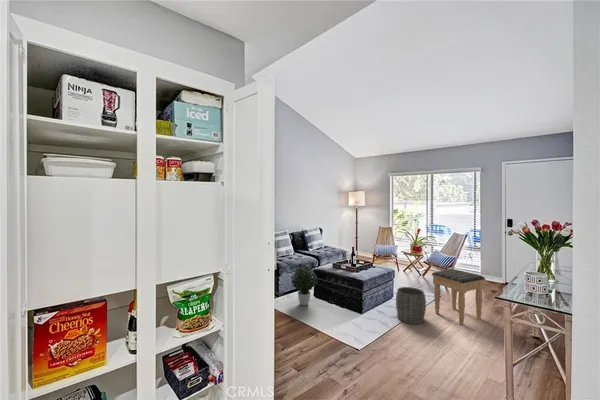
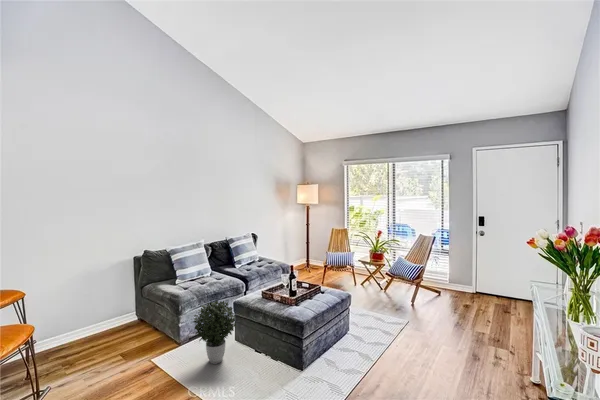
footstool: present [432,269,485,324] -> none [400,292,471,377]
woven basket: present [396,287,426,324] -> none [351,325,393,385]

